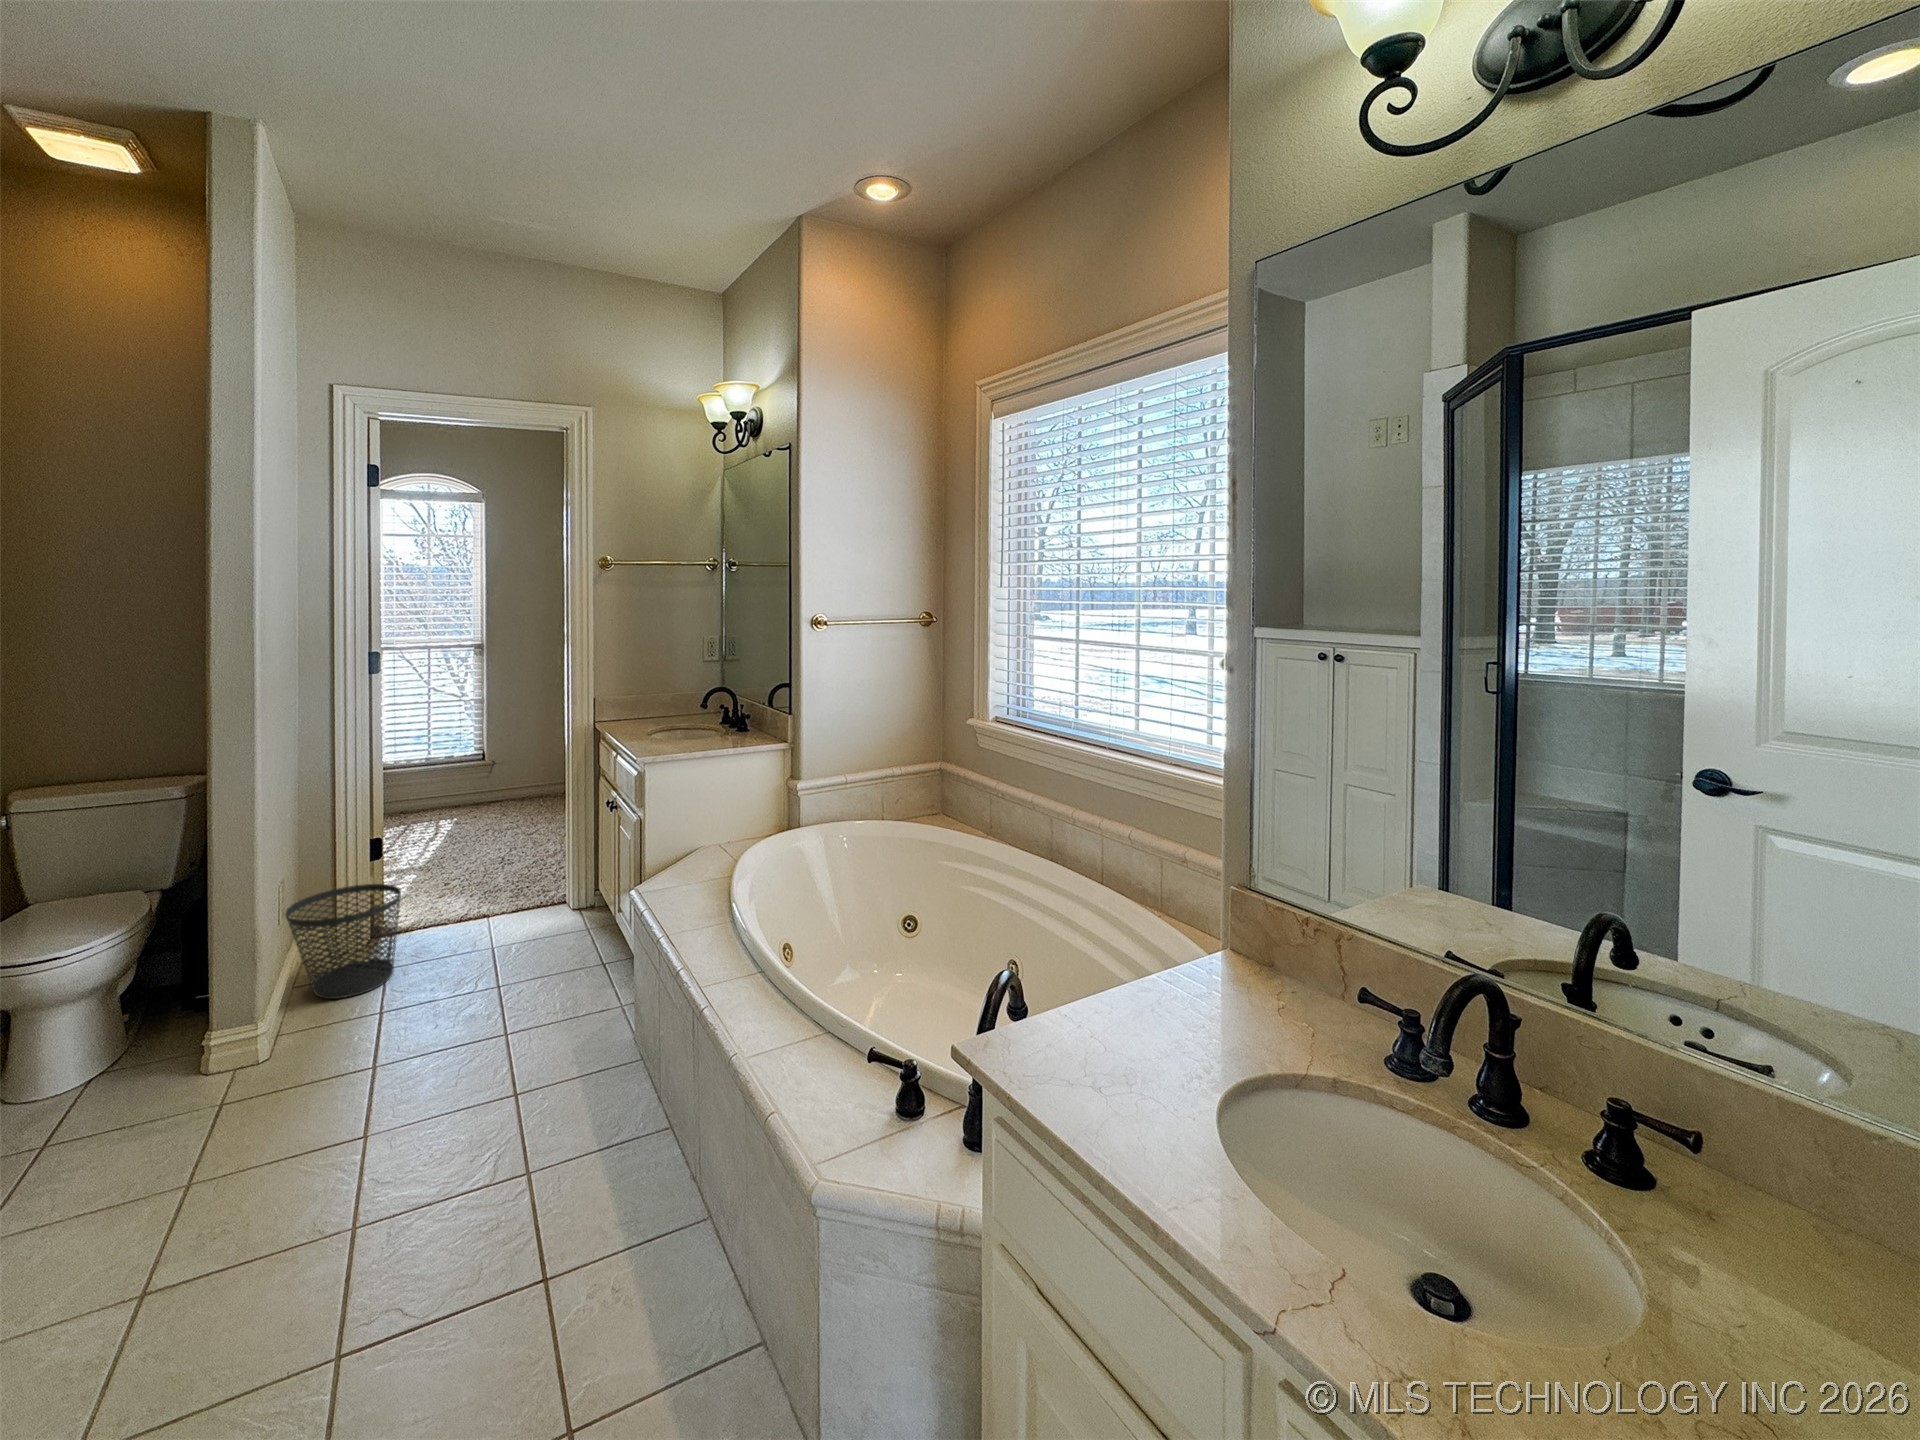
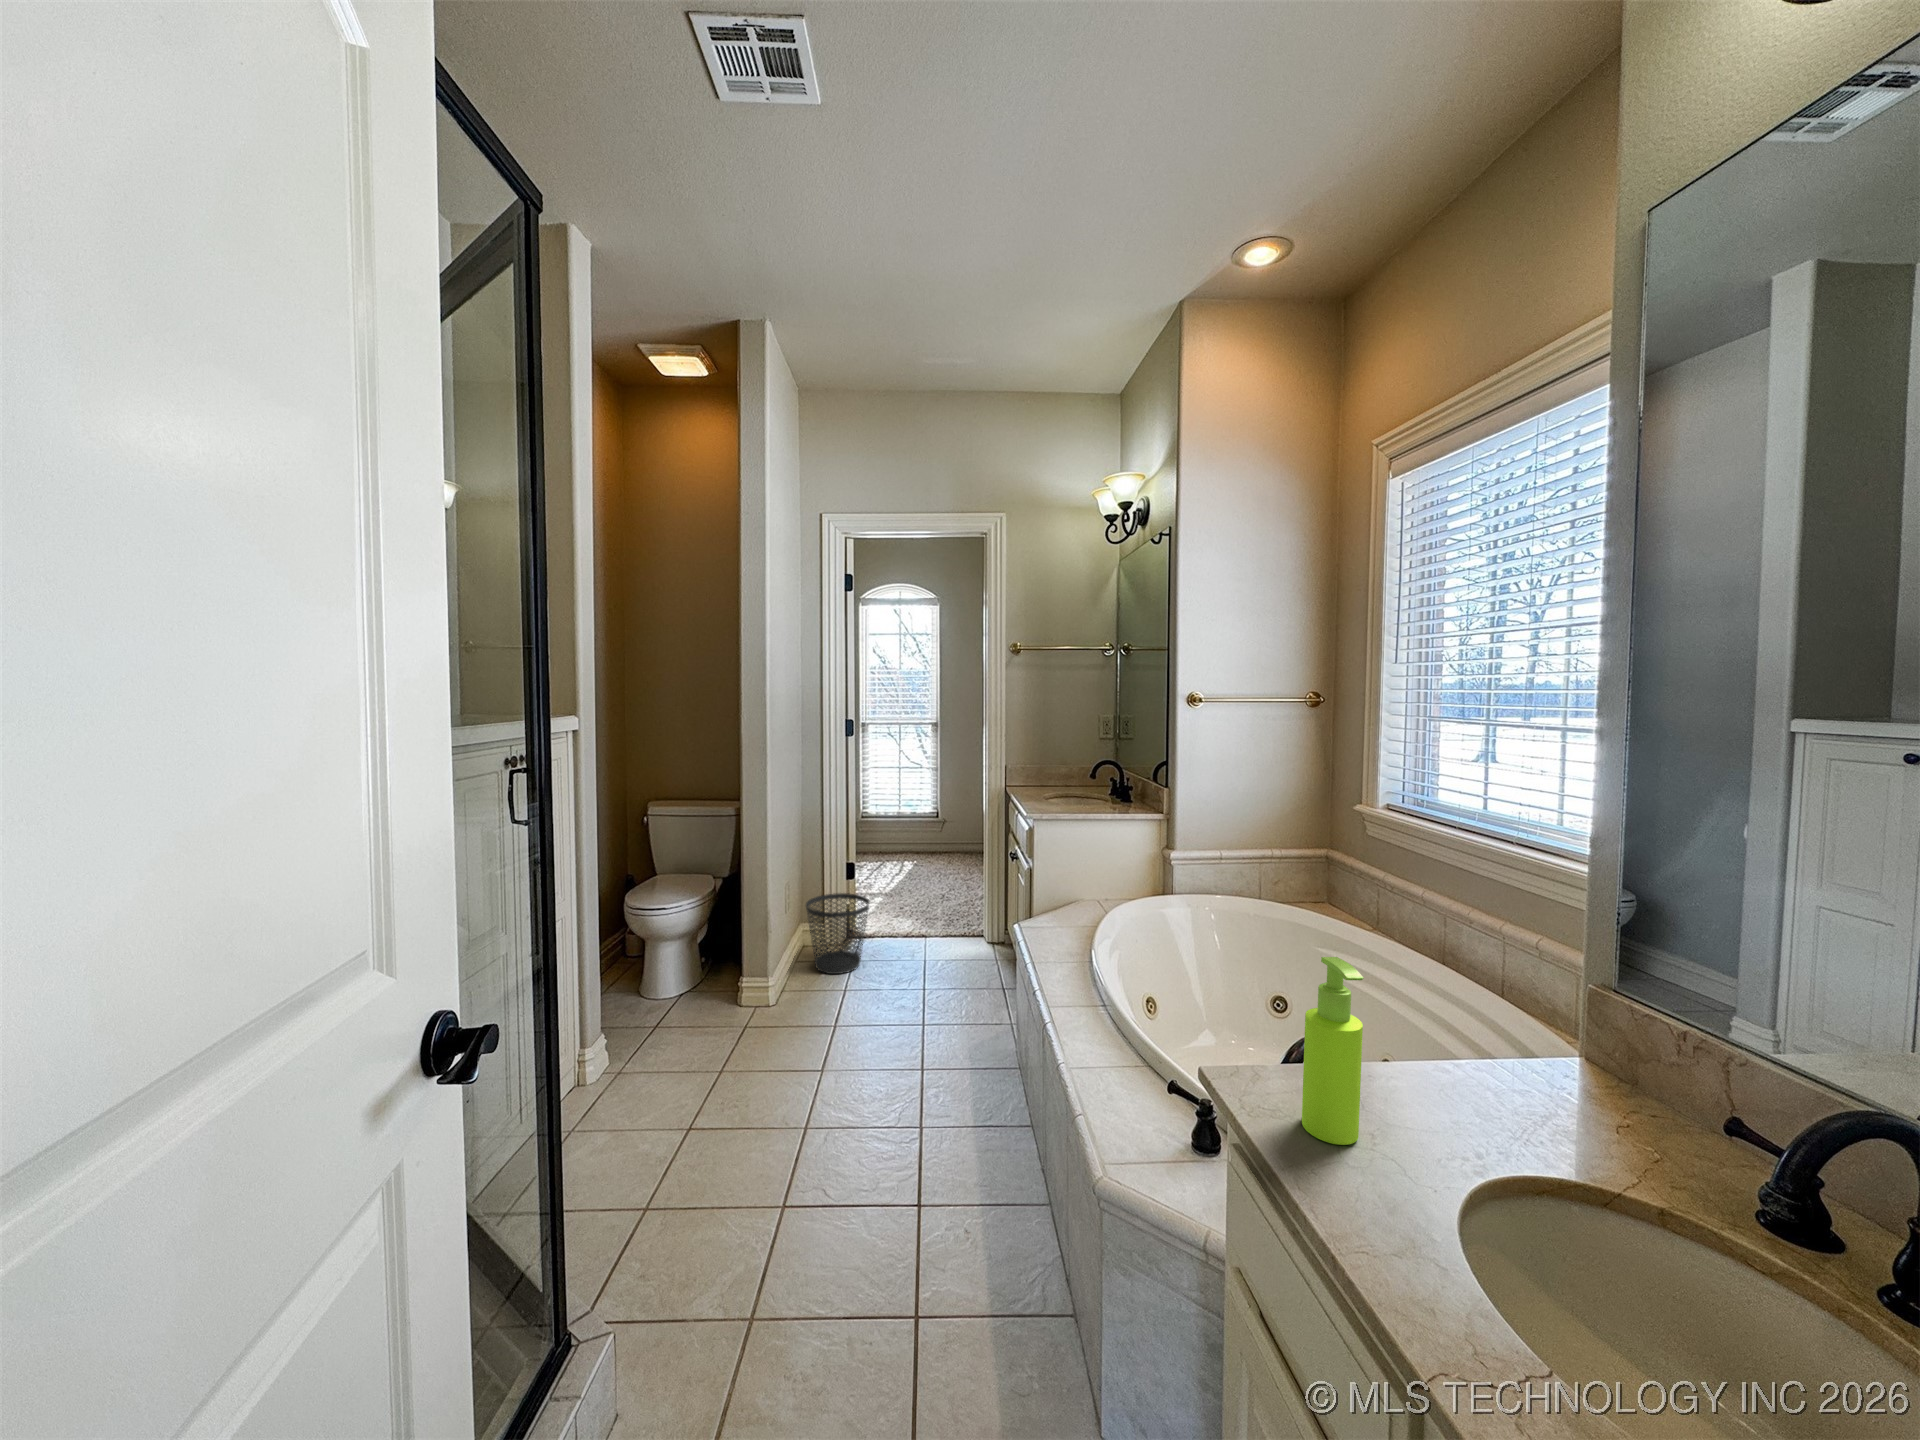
soap dispenser: none [1072,925,1146,1121] -> present [1302,957,1364,1145]

